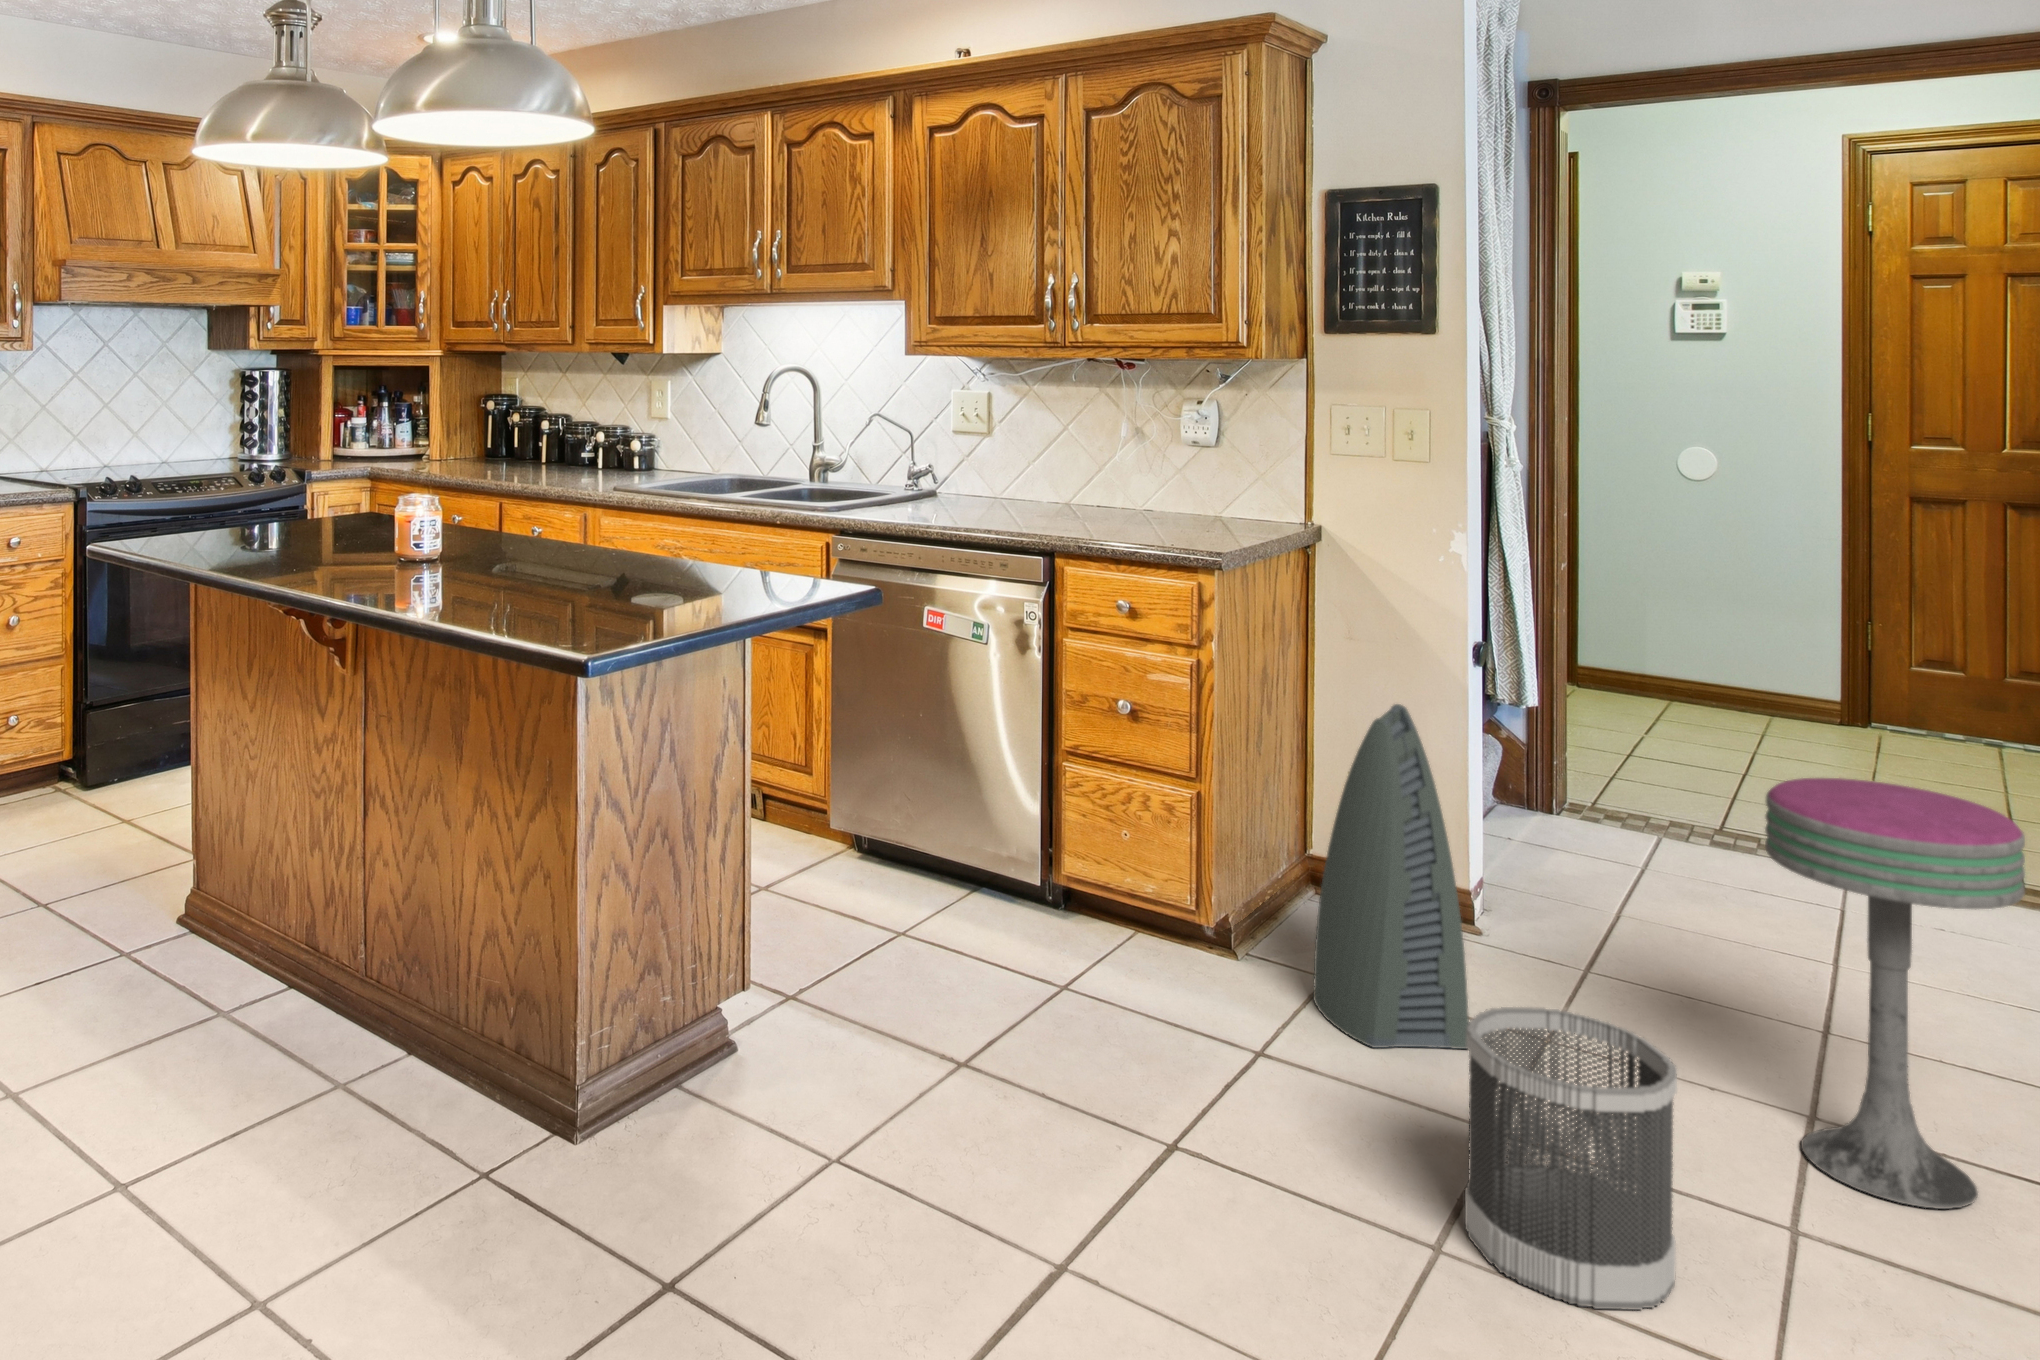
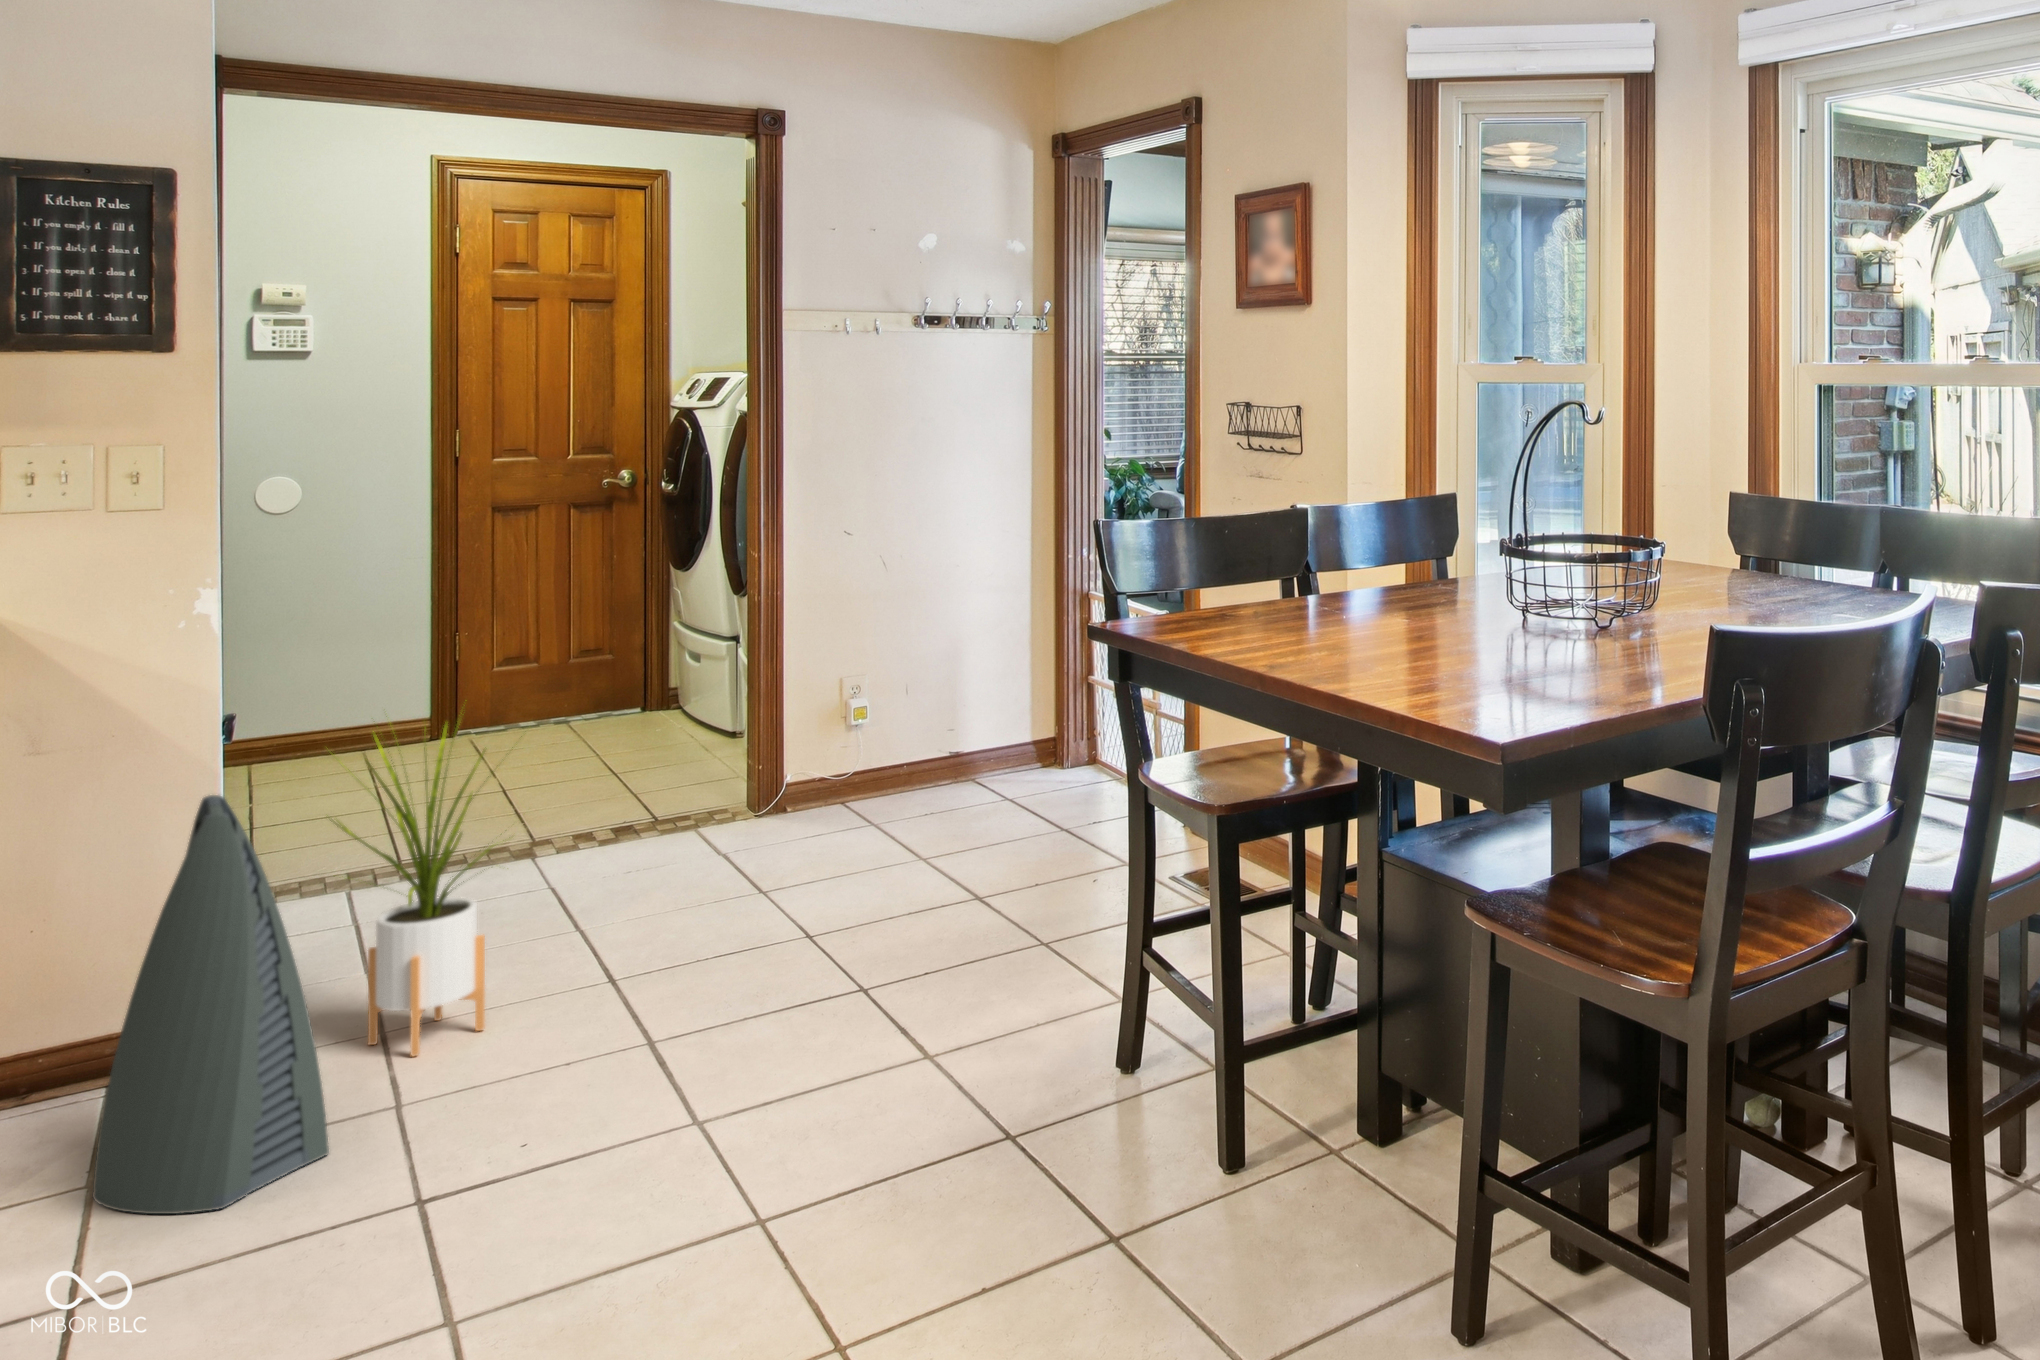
house plant: none [1516,667,1722,1012] -> present [327,714,513,1056]
bar stool: present [1765,778,2025,1209] -> none [629,733,816,1082]
wastebasket: present [1465,1007,1677,1310] -> none [459,1015,663,1304]

